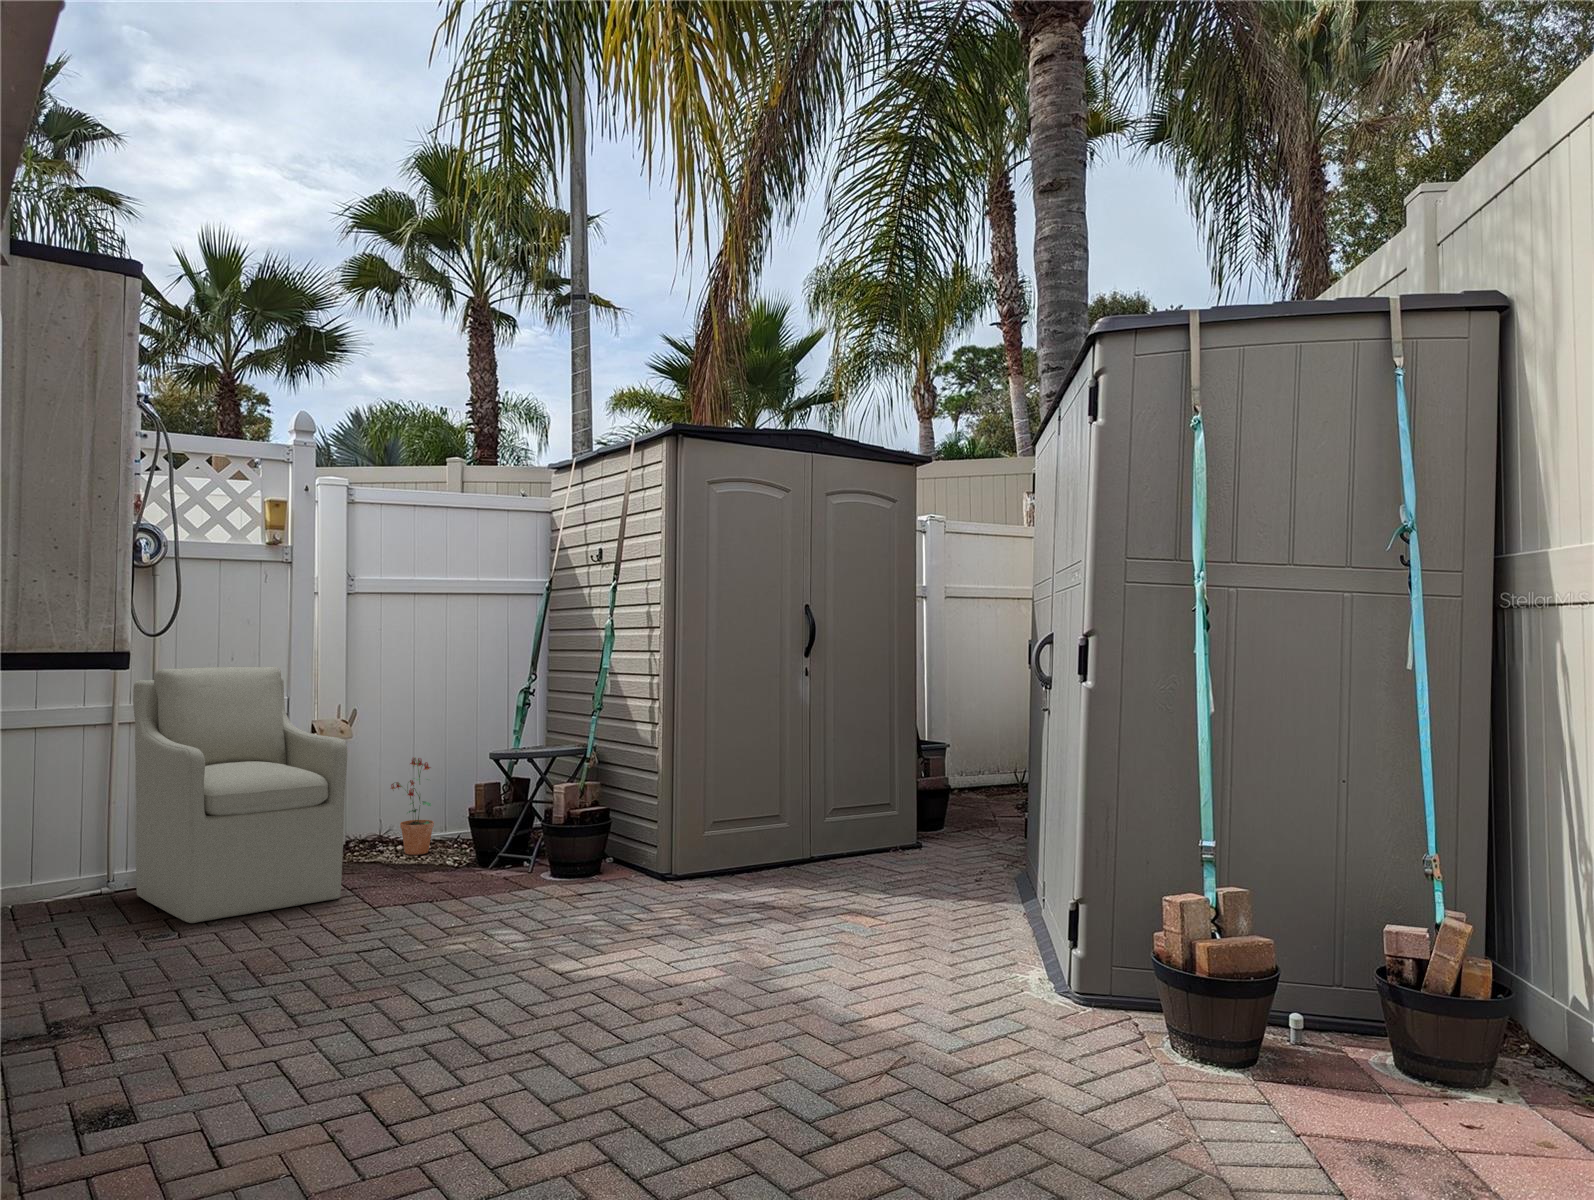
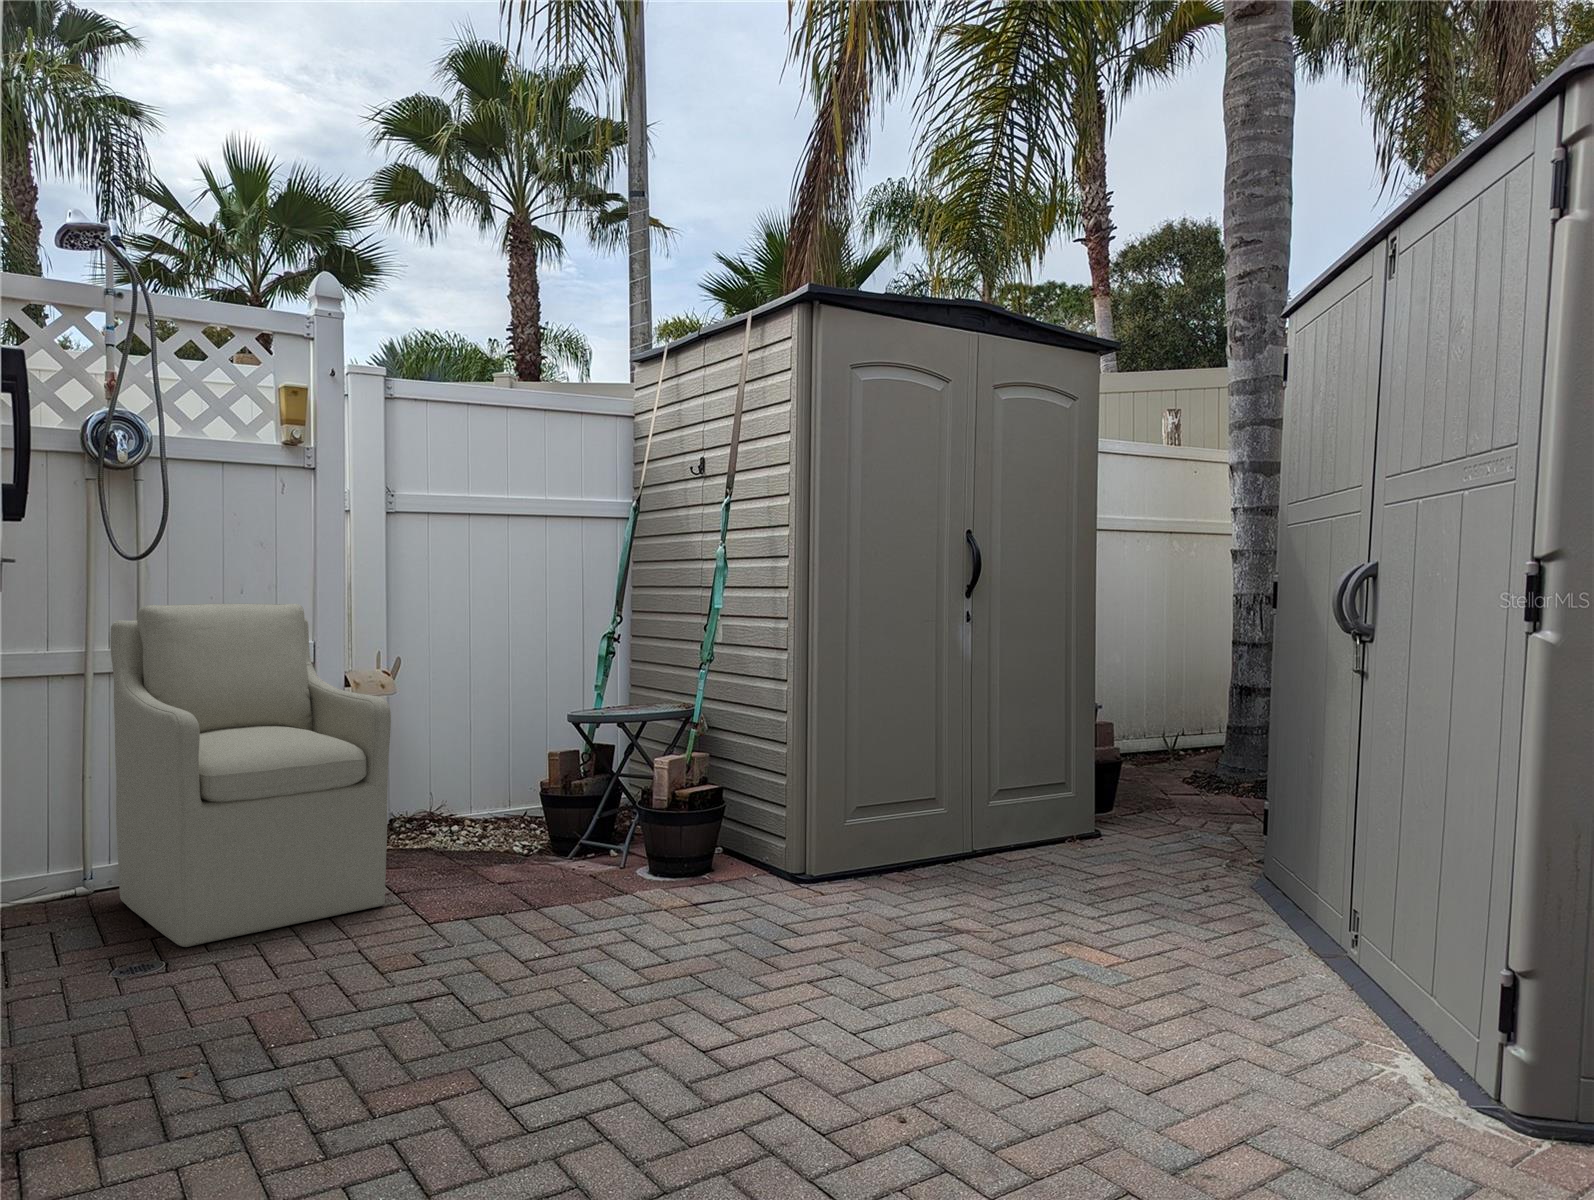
potted plant: present [391,757,434,855] -> none [442,718,498,838]

